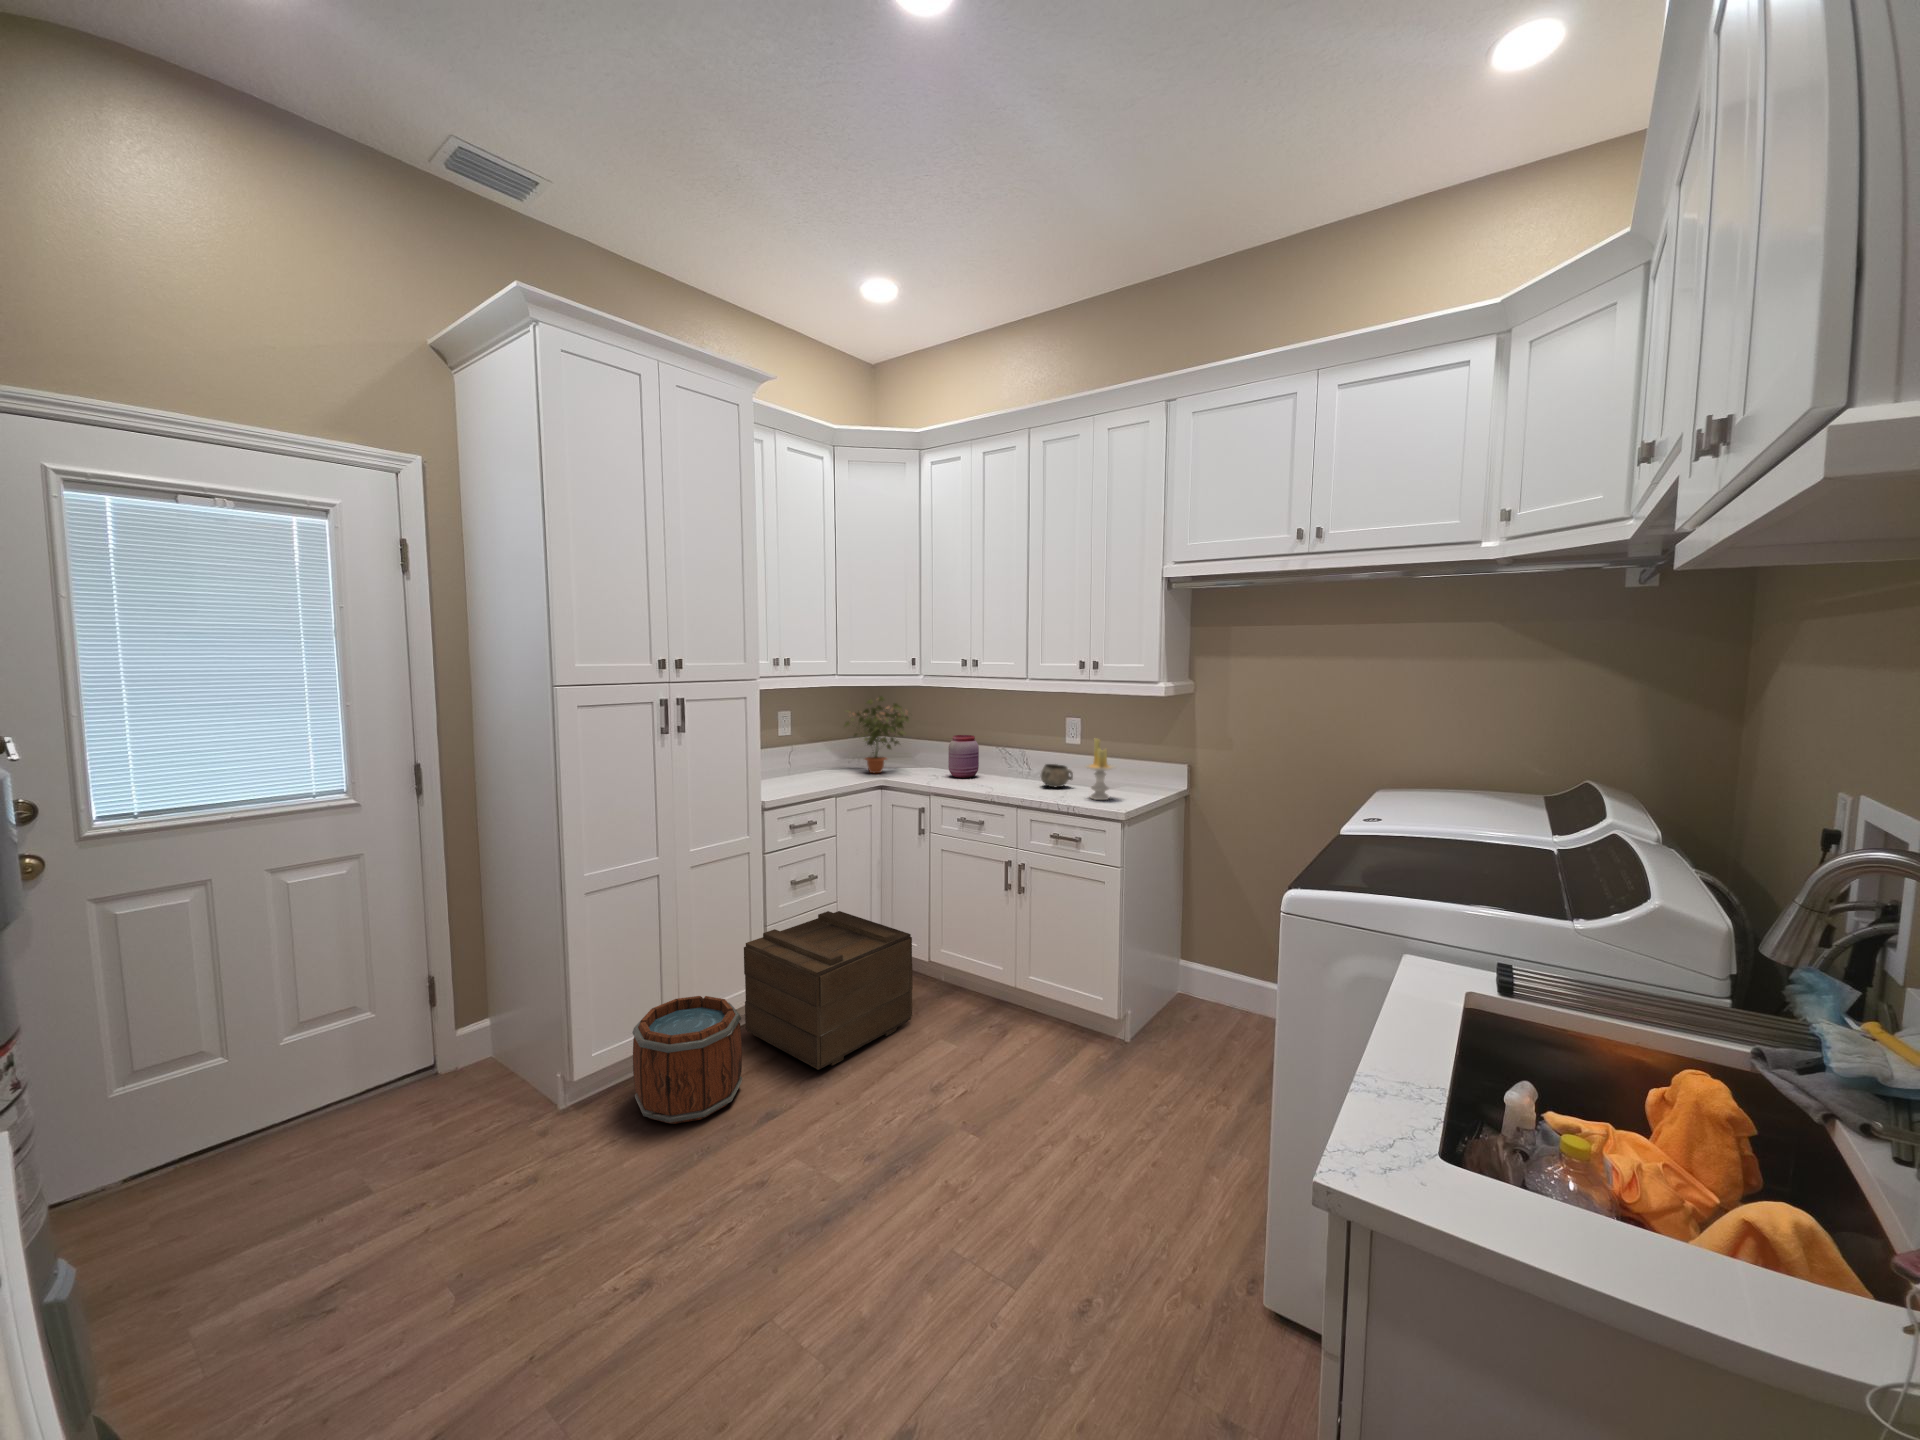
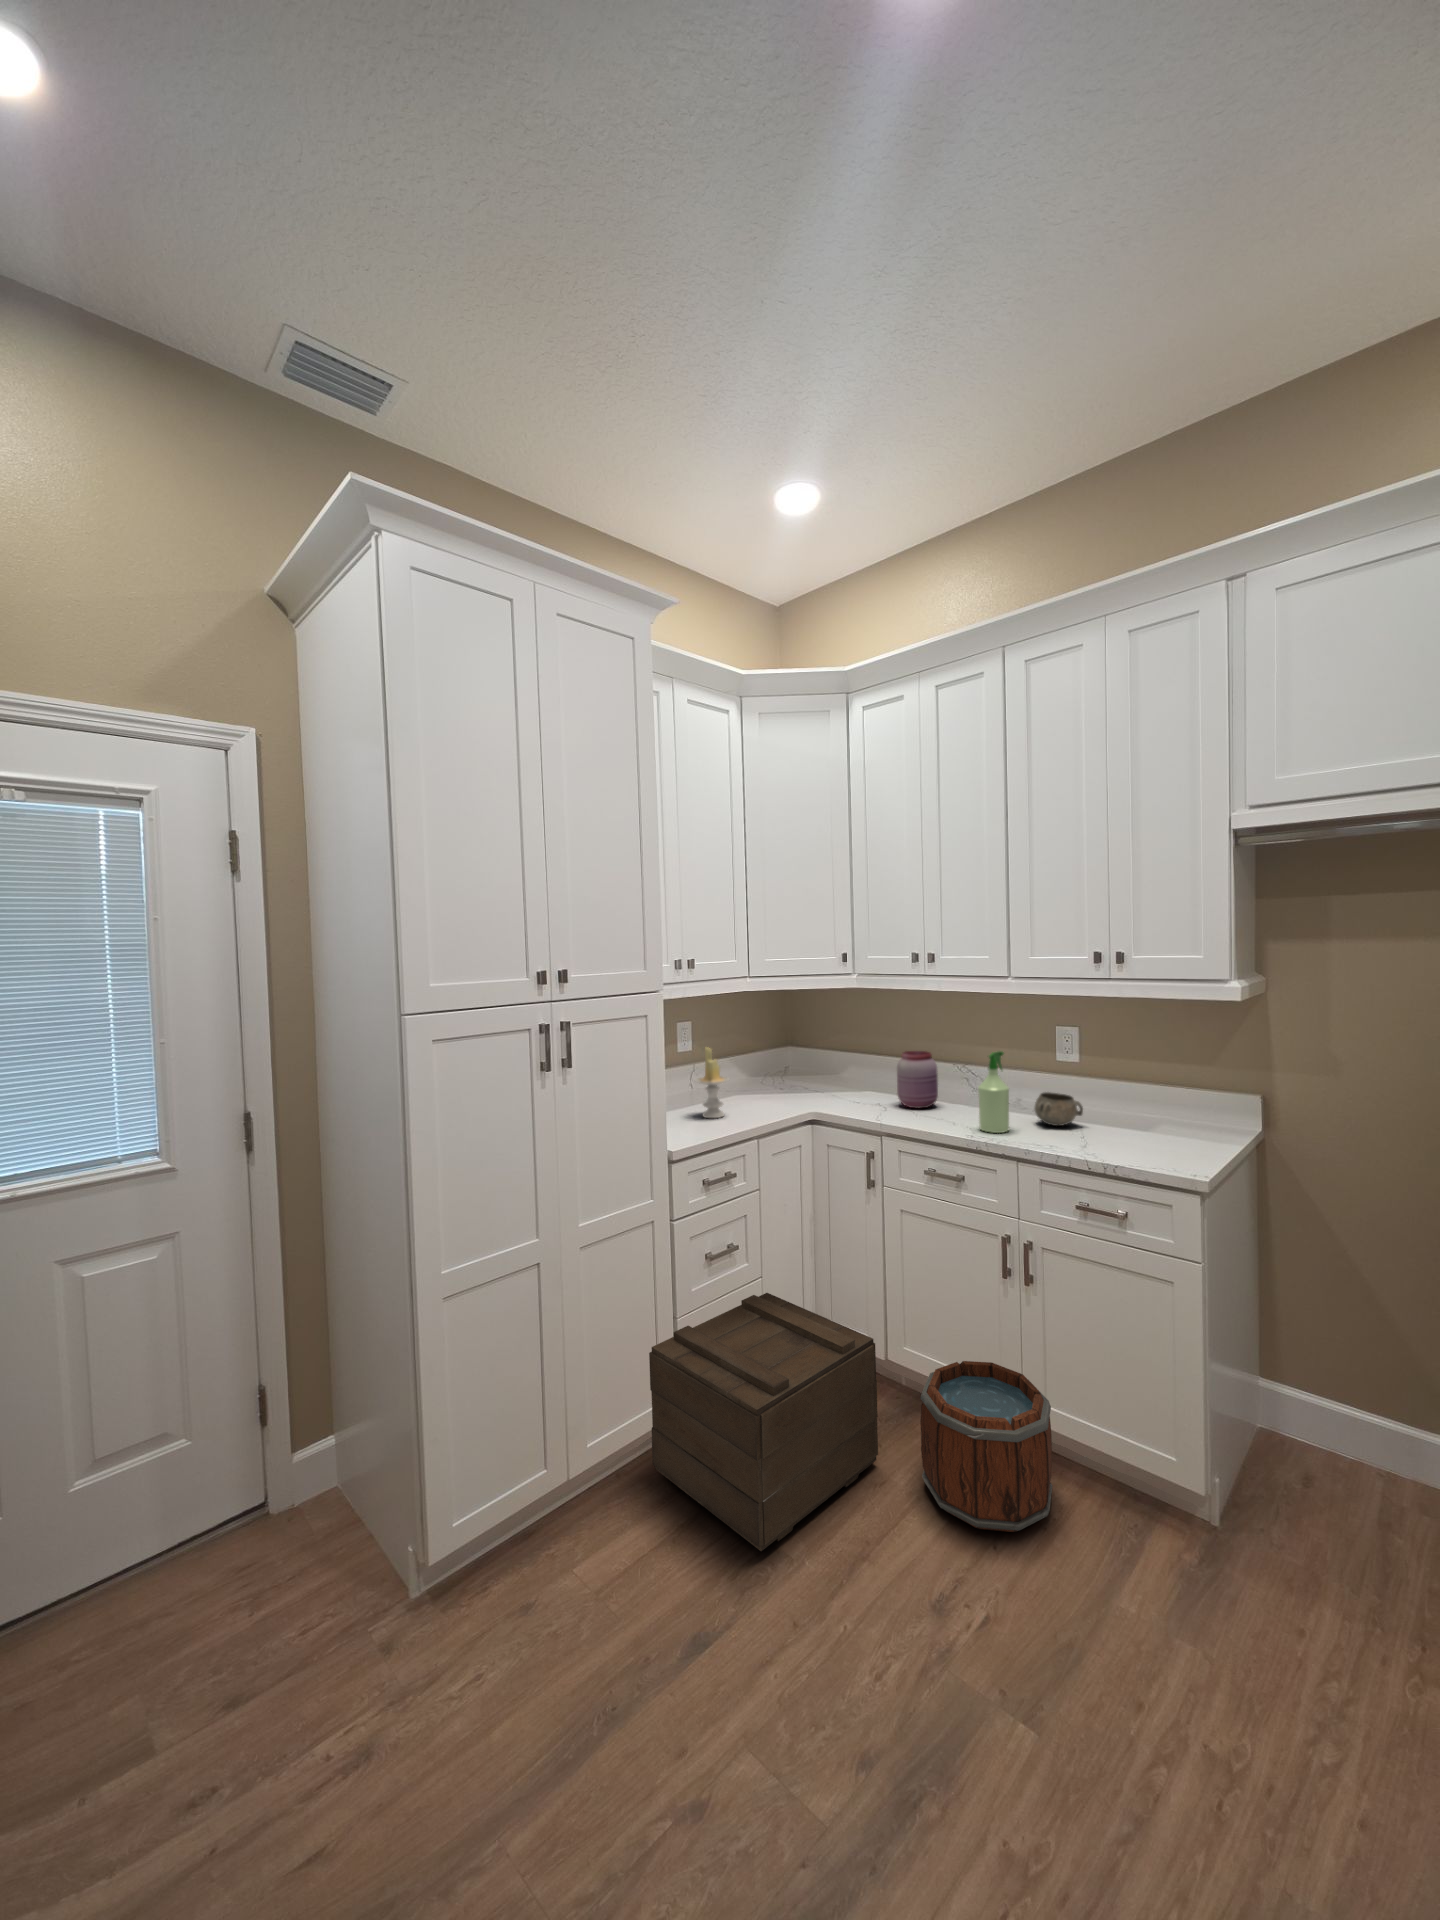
potted plant: present [845,696,909,773] -> none [755,1001,847,1101]
spray bottle: none [999,733,1020,791] -> present [978,1051,1009,1133]
candle: present [1086,738,1115,800] -> present [696,1048,729,1118]
bucket: present [632,996,743,1124] -> present [920,1361,1053,1532]

